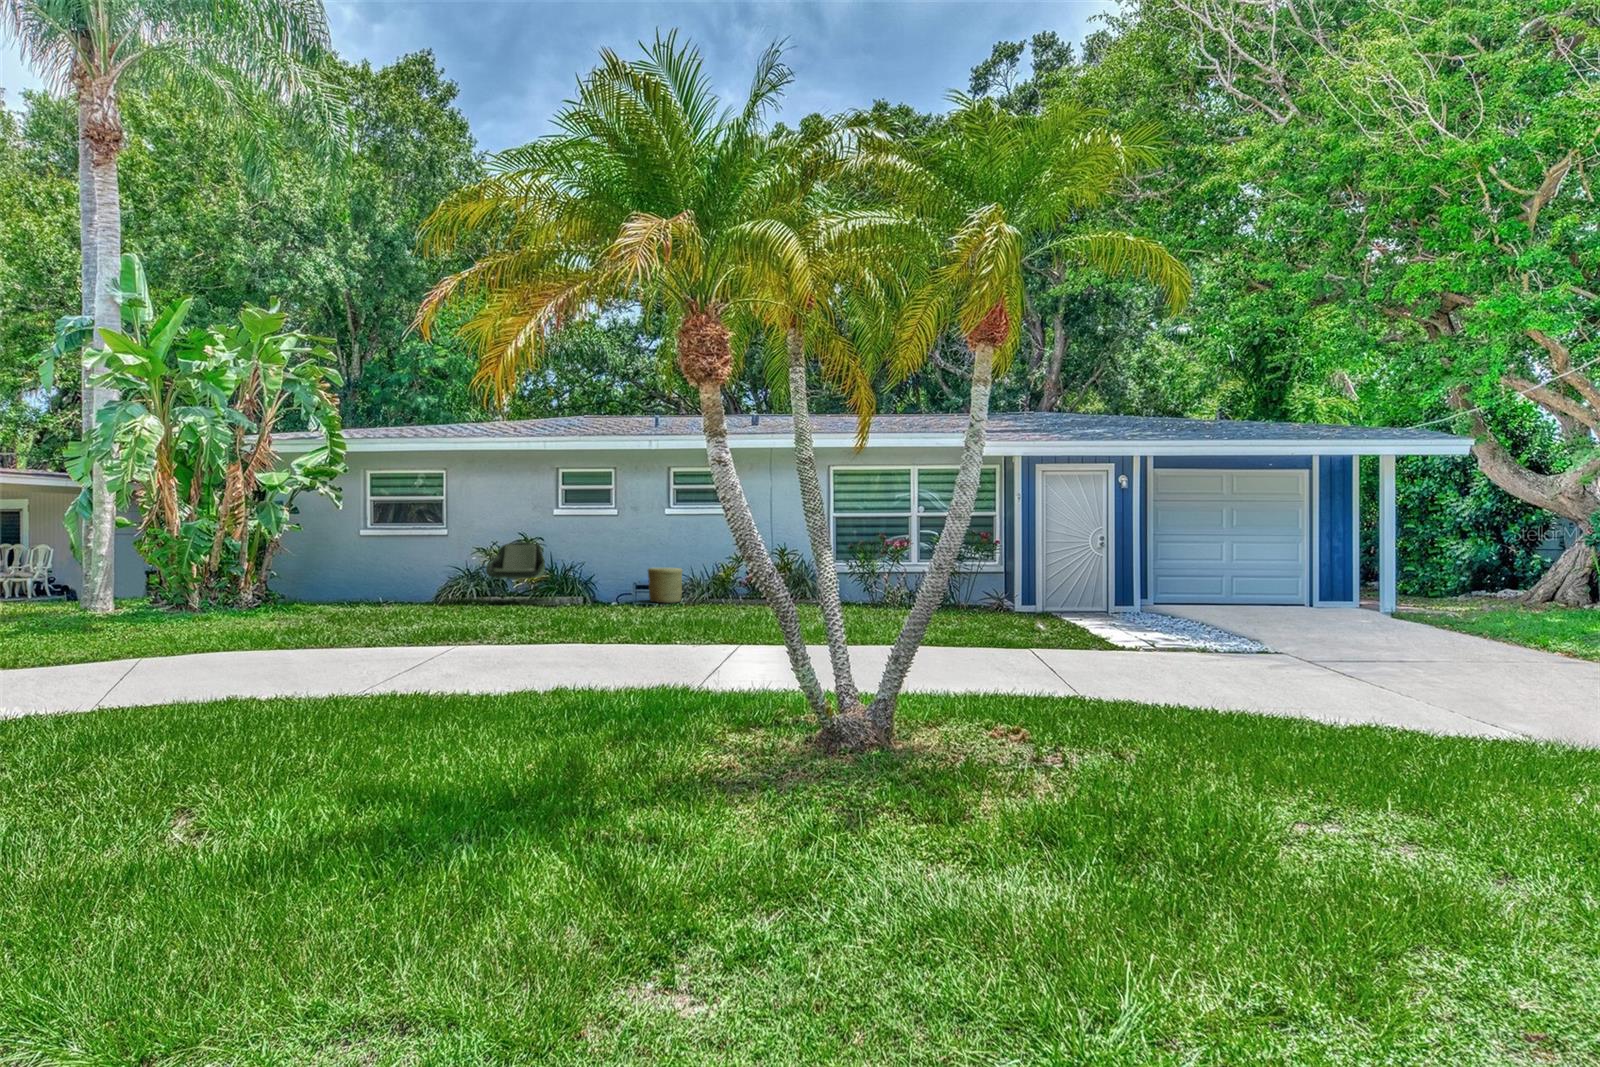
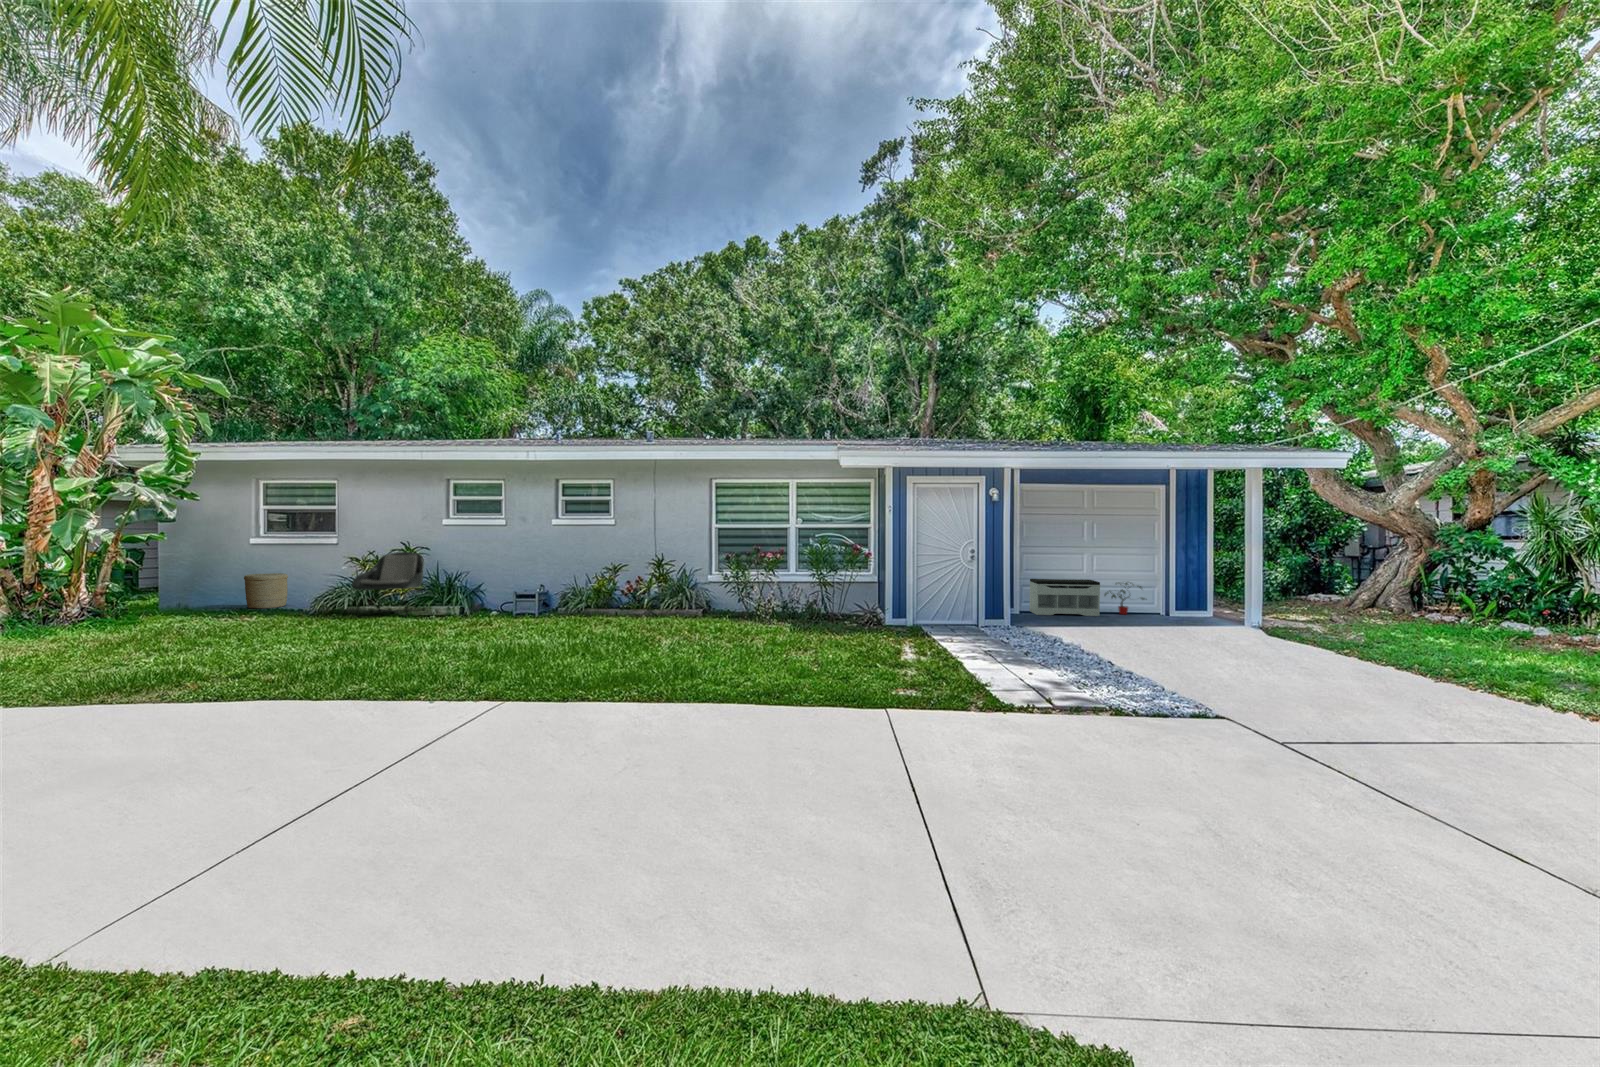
basket: present [648,568,682,603] -> present [244,573,288,609]
bench: none [1165,570,1238,608] -> present [1029,579,1100,616]
potted plant: none [1243,572,1290,607] -> present [1105,583,1145,614]

